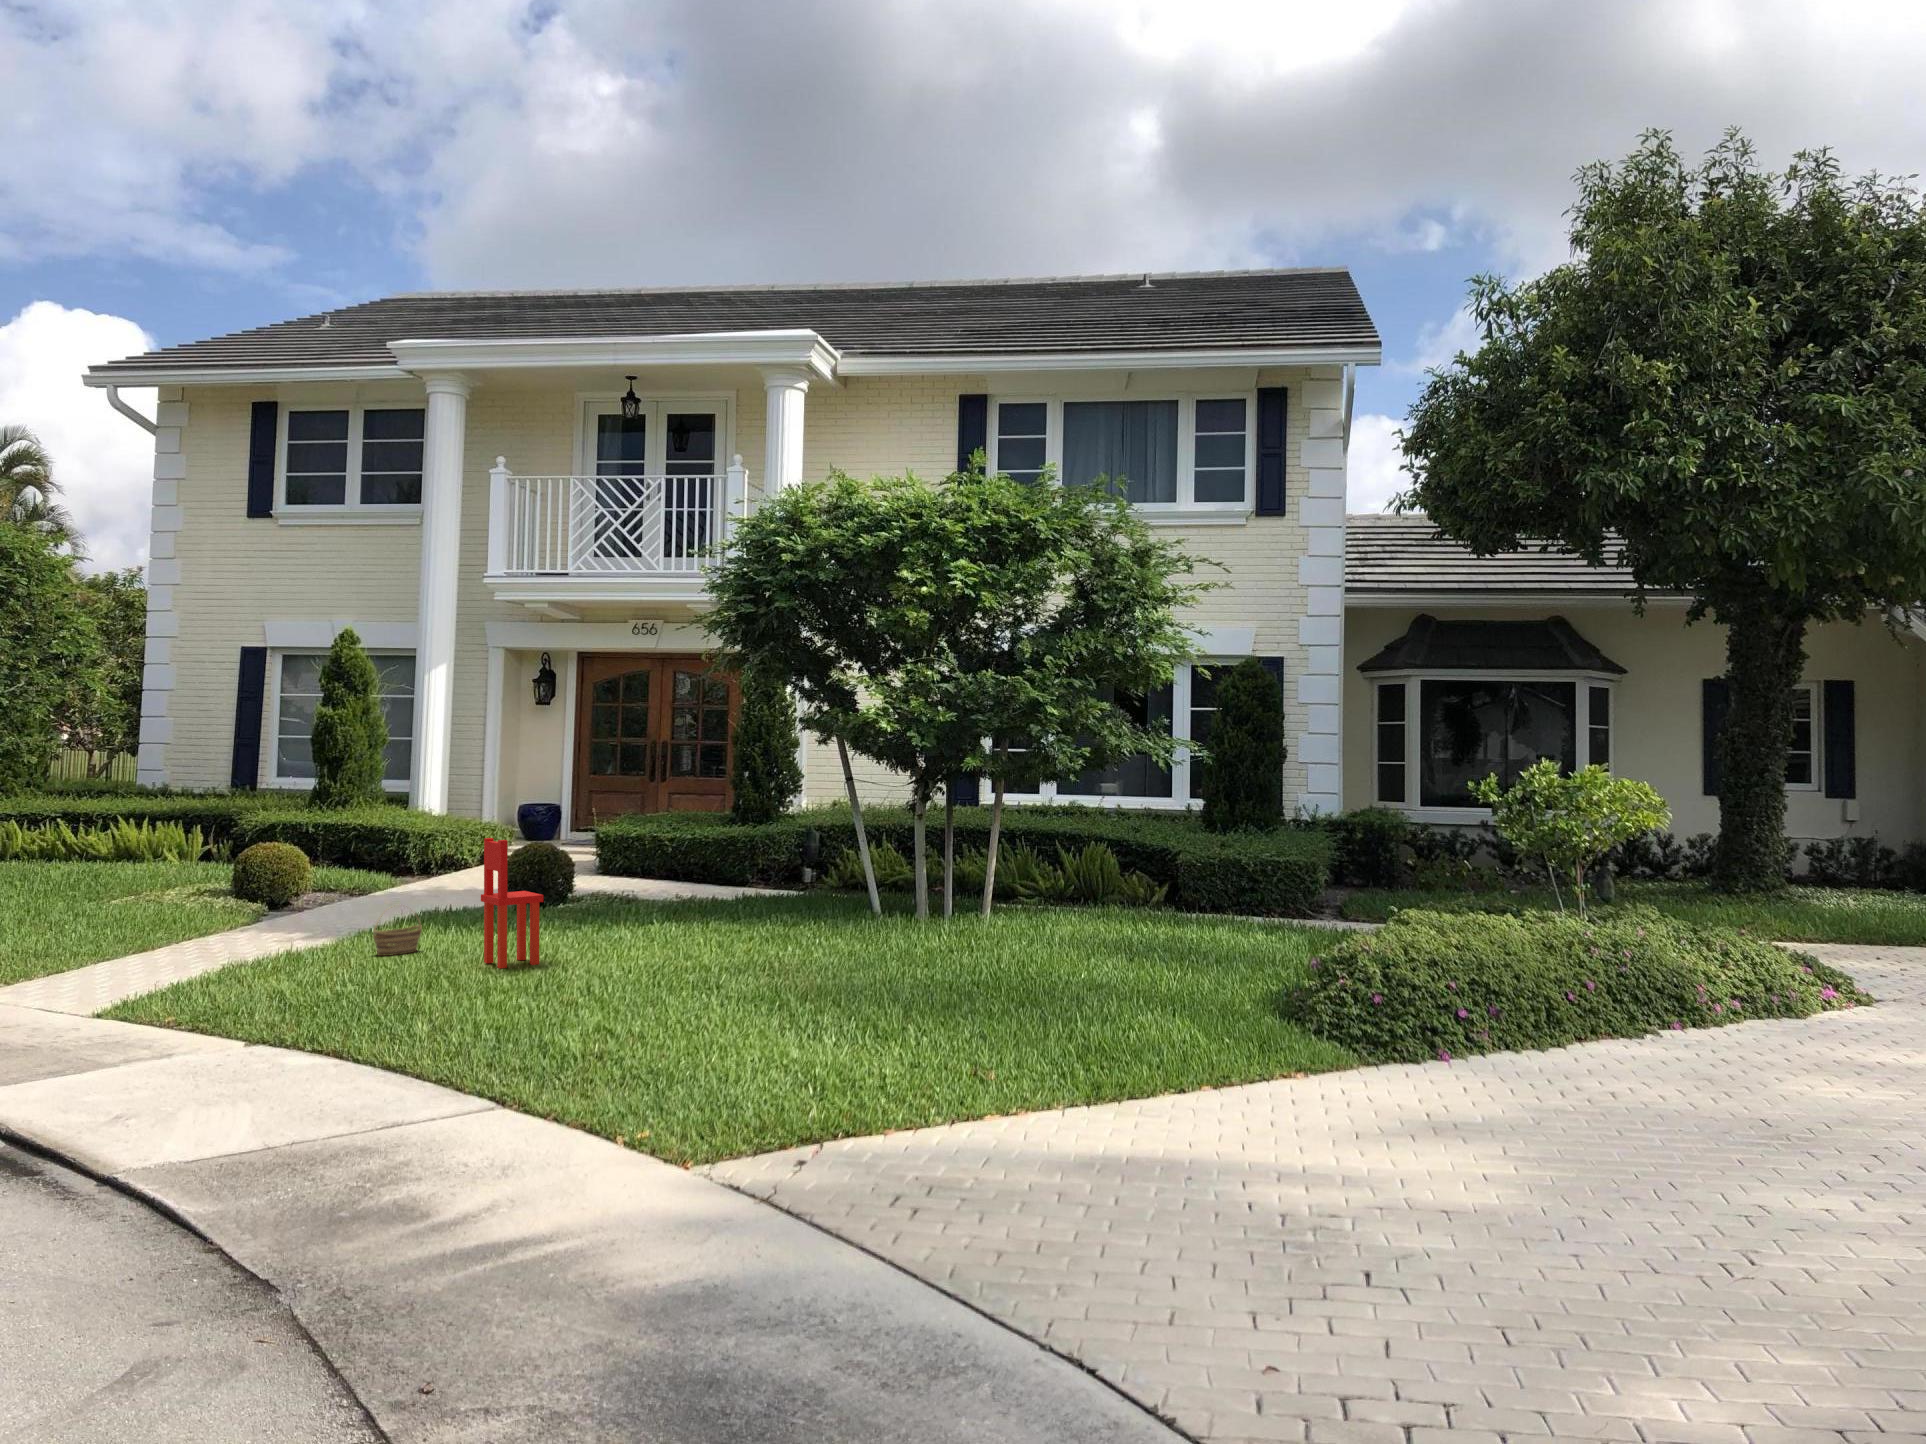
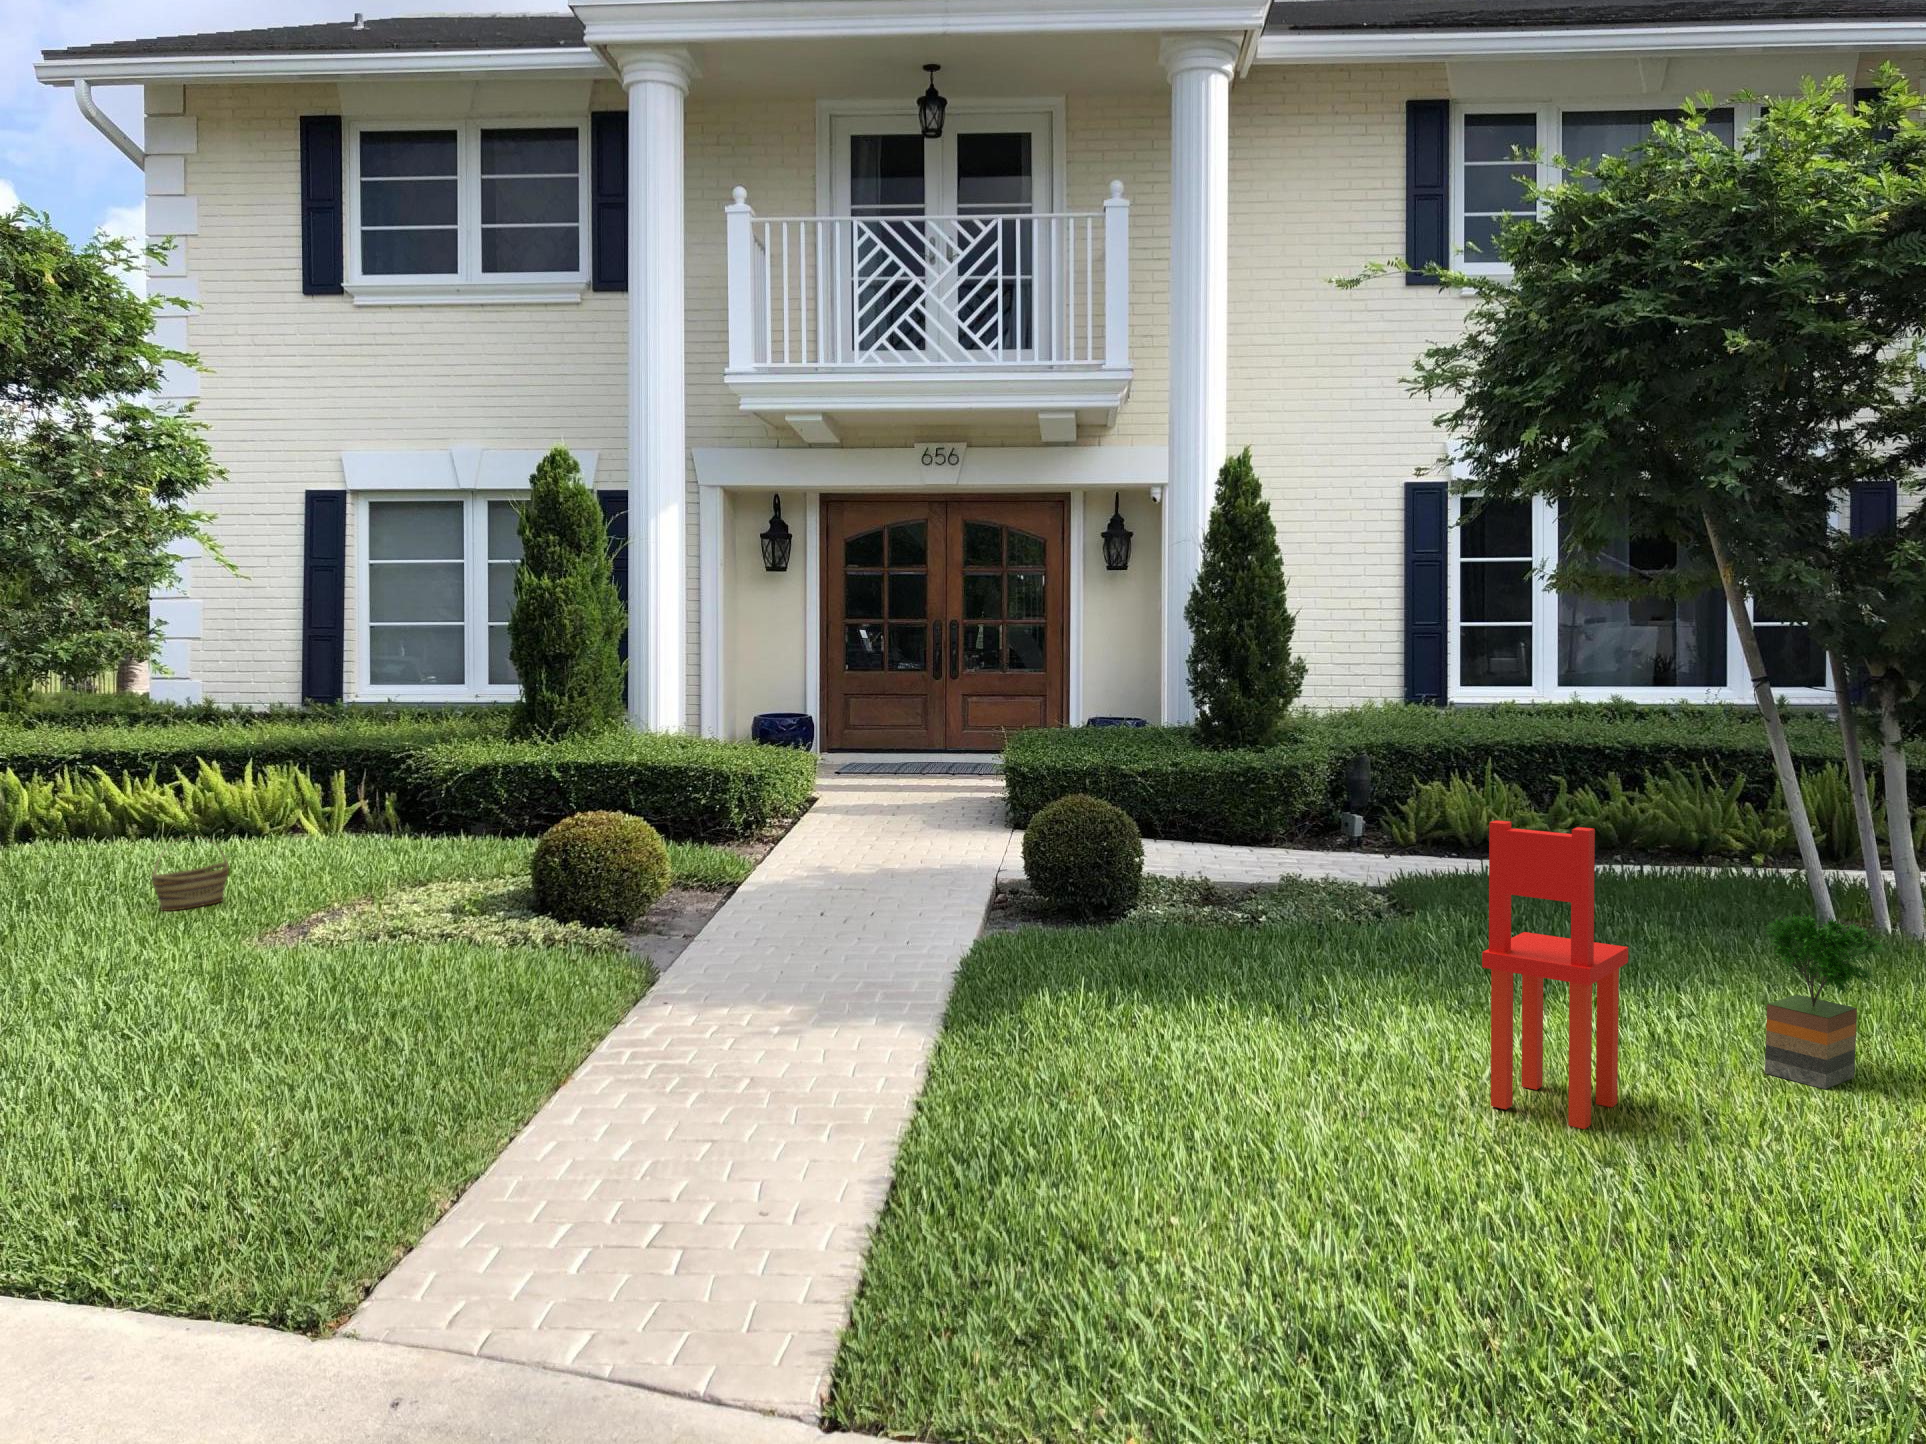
potted tree: none [622,888,678,964] -> present [1765,914,1882,1089]
basket: present [373,909,422,956] -> present [152,836,229,911]

